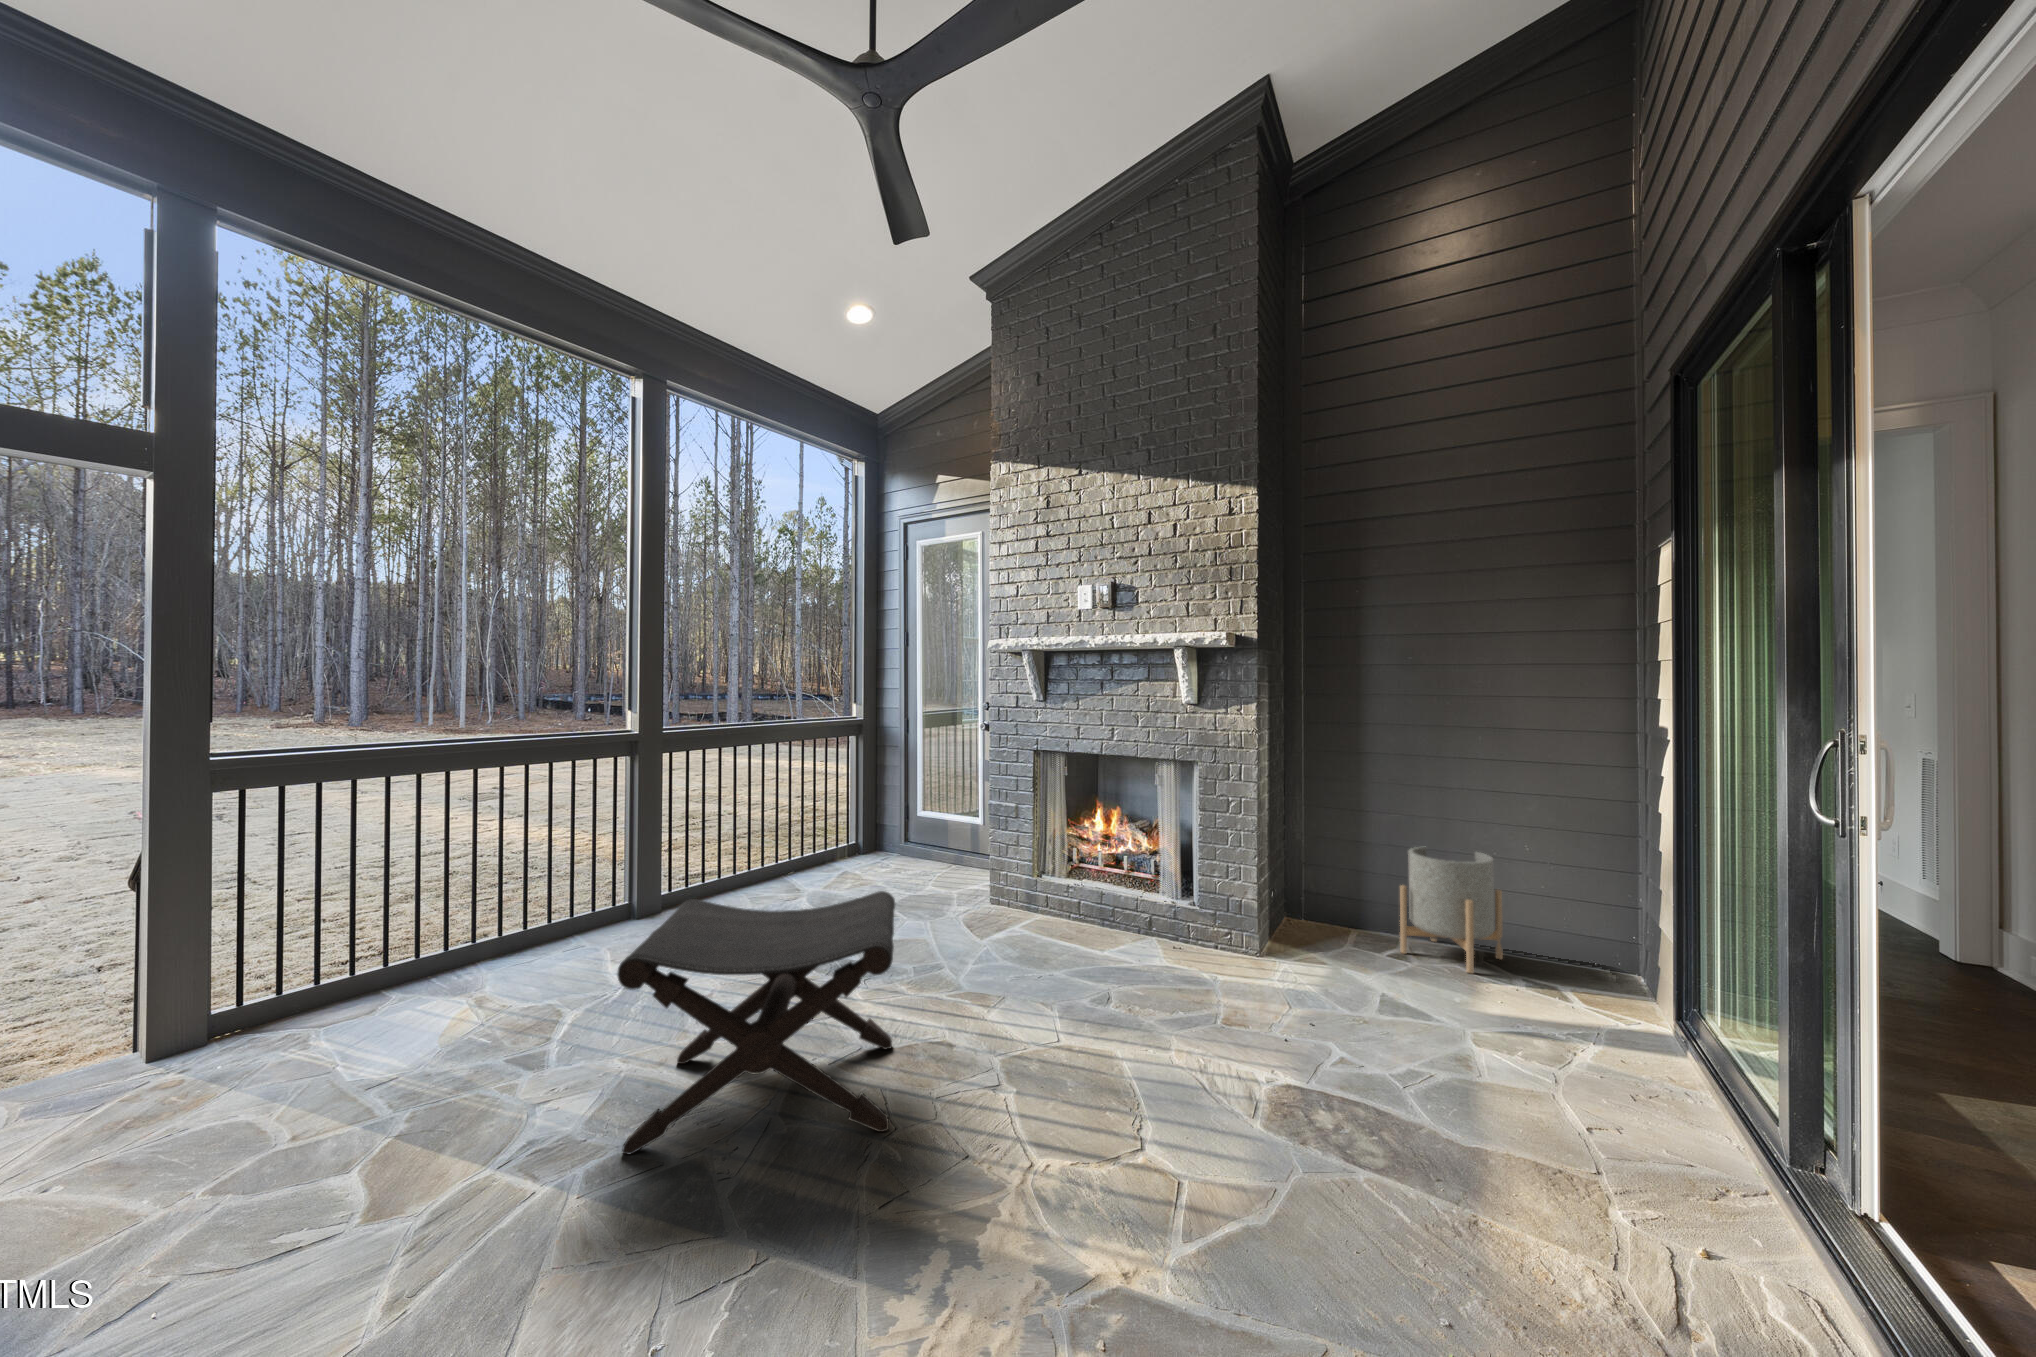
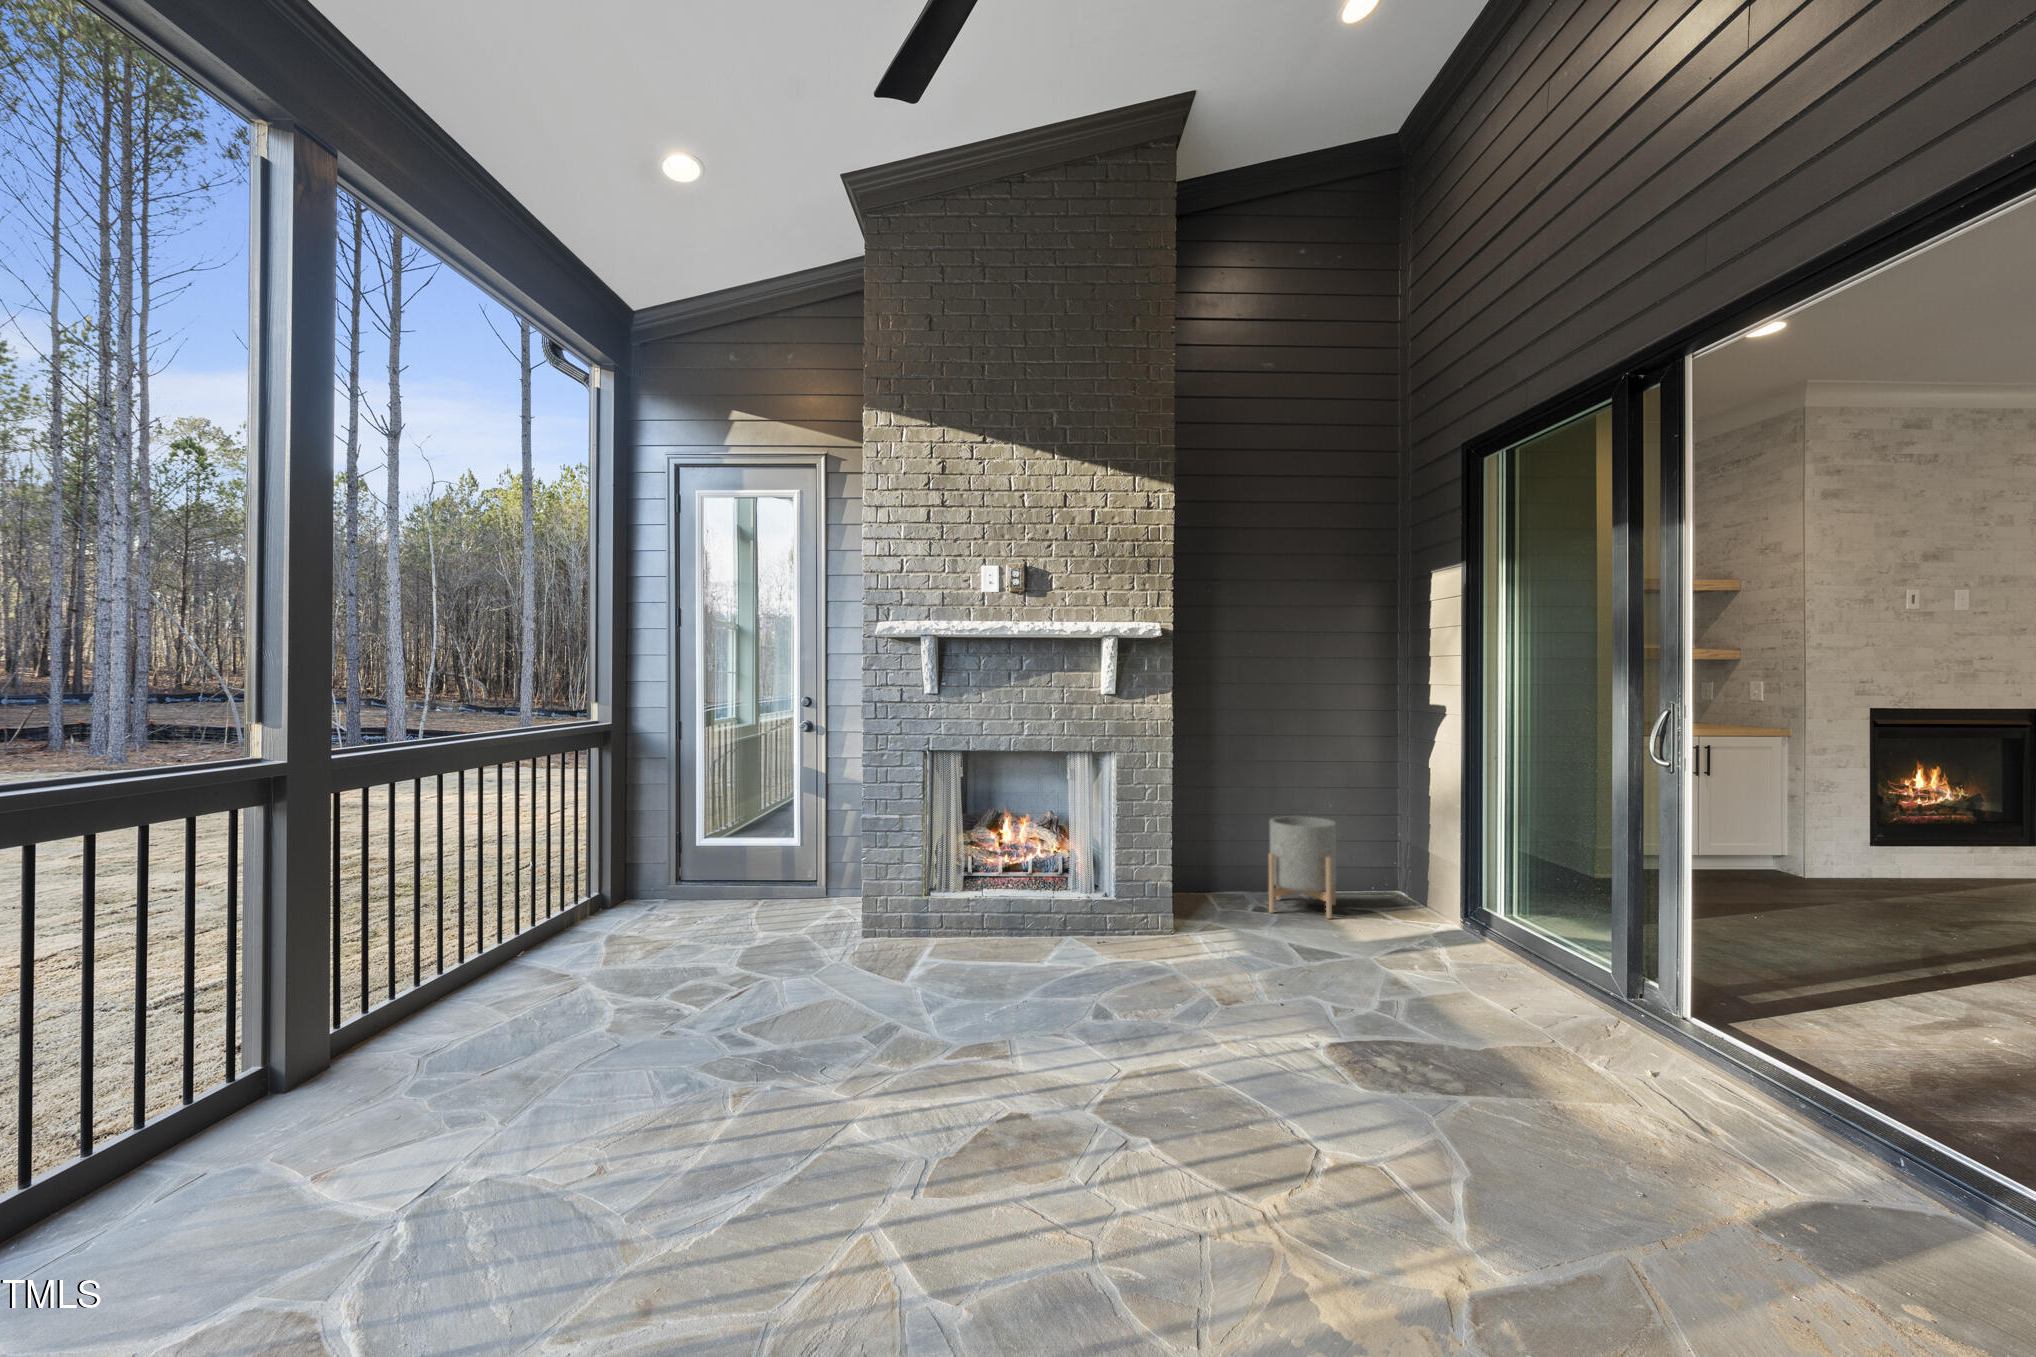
footstool: present [617,891,895,1154] -> none [747,912,1098,1274]

